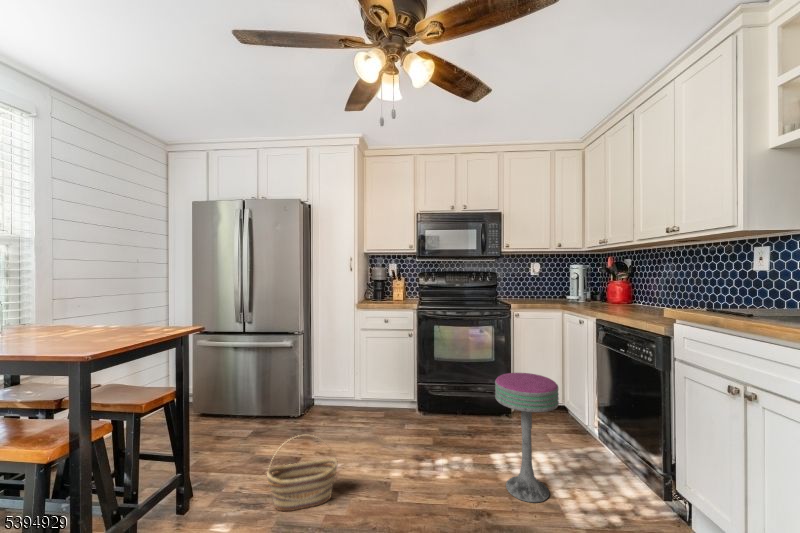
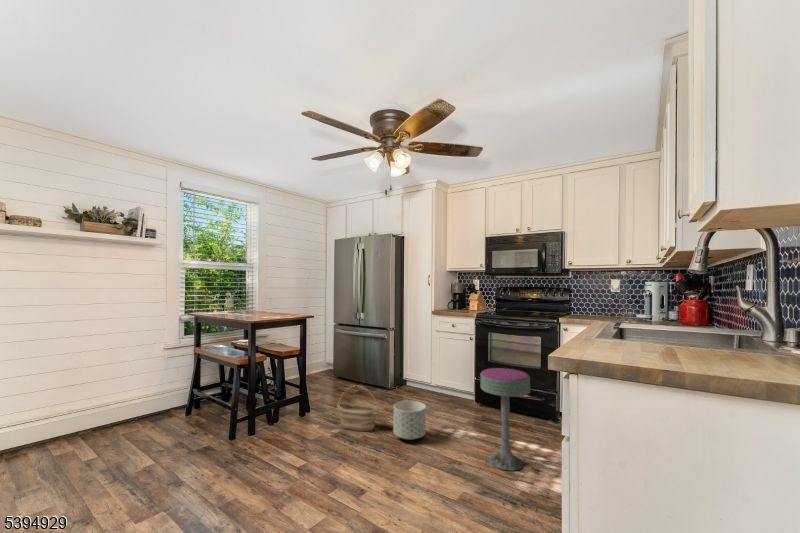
planter: none [368,436,415,499] -> present [393,401,426,440]

